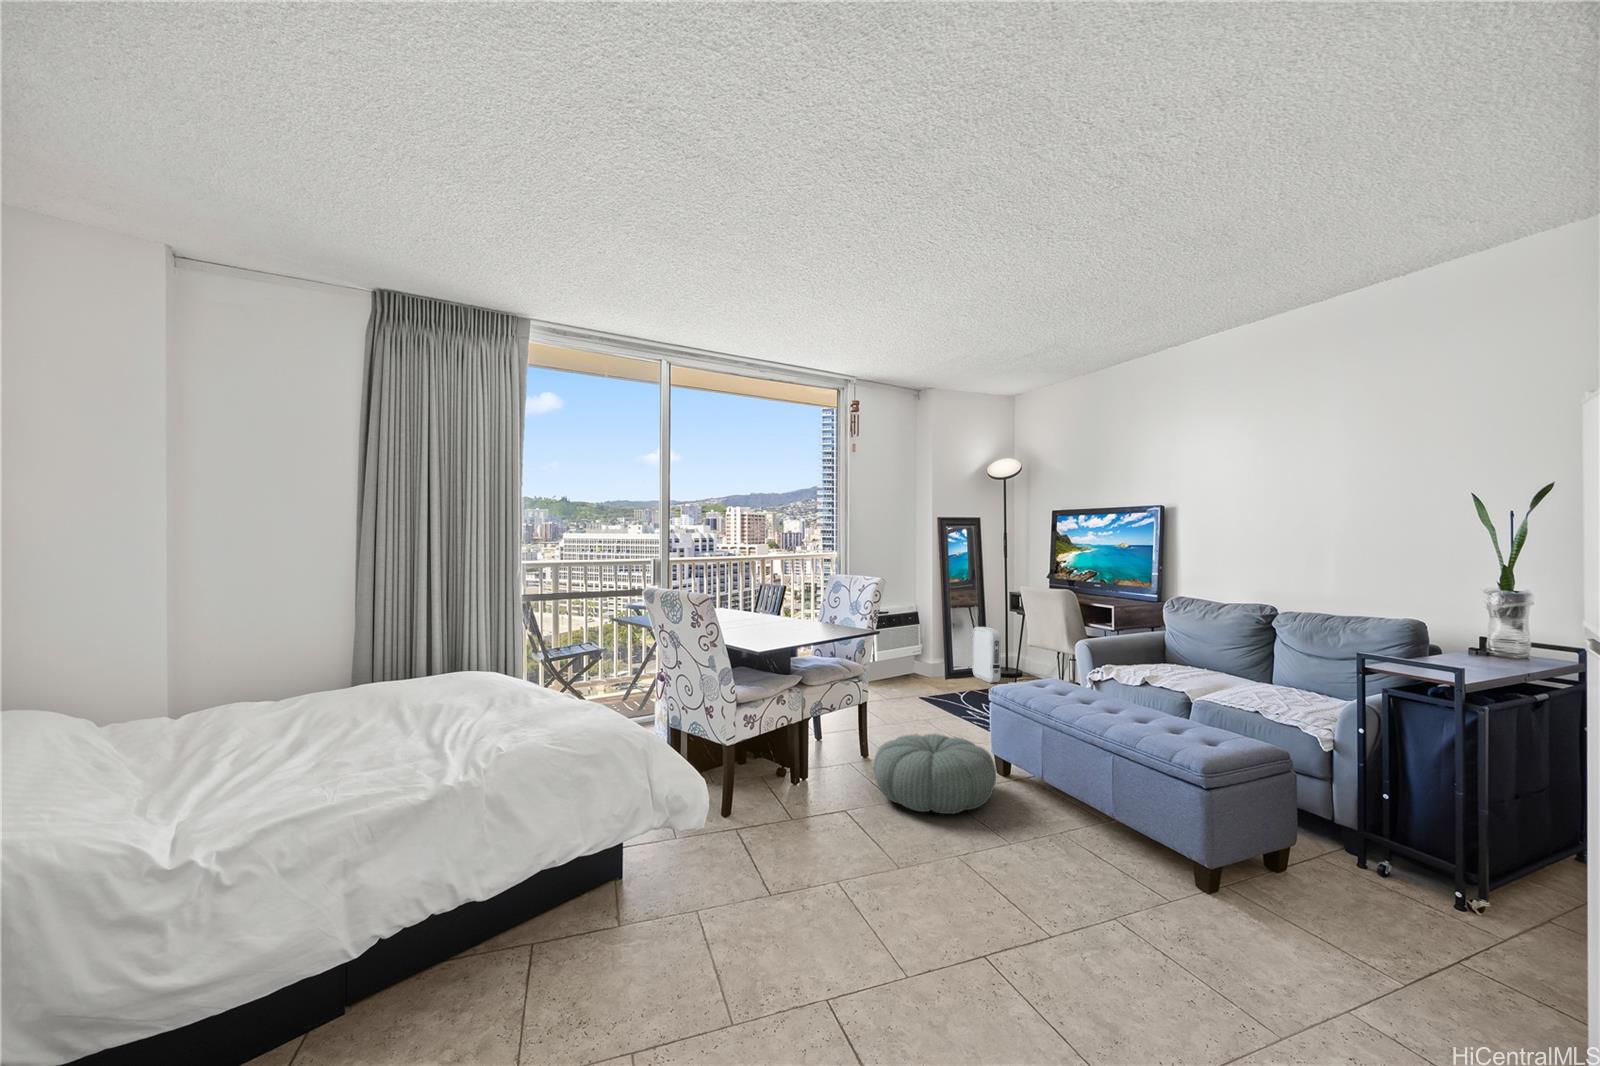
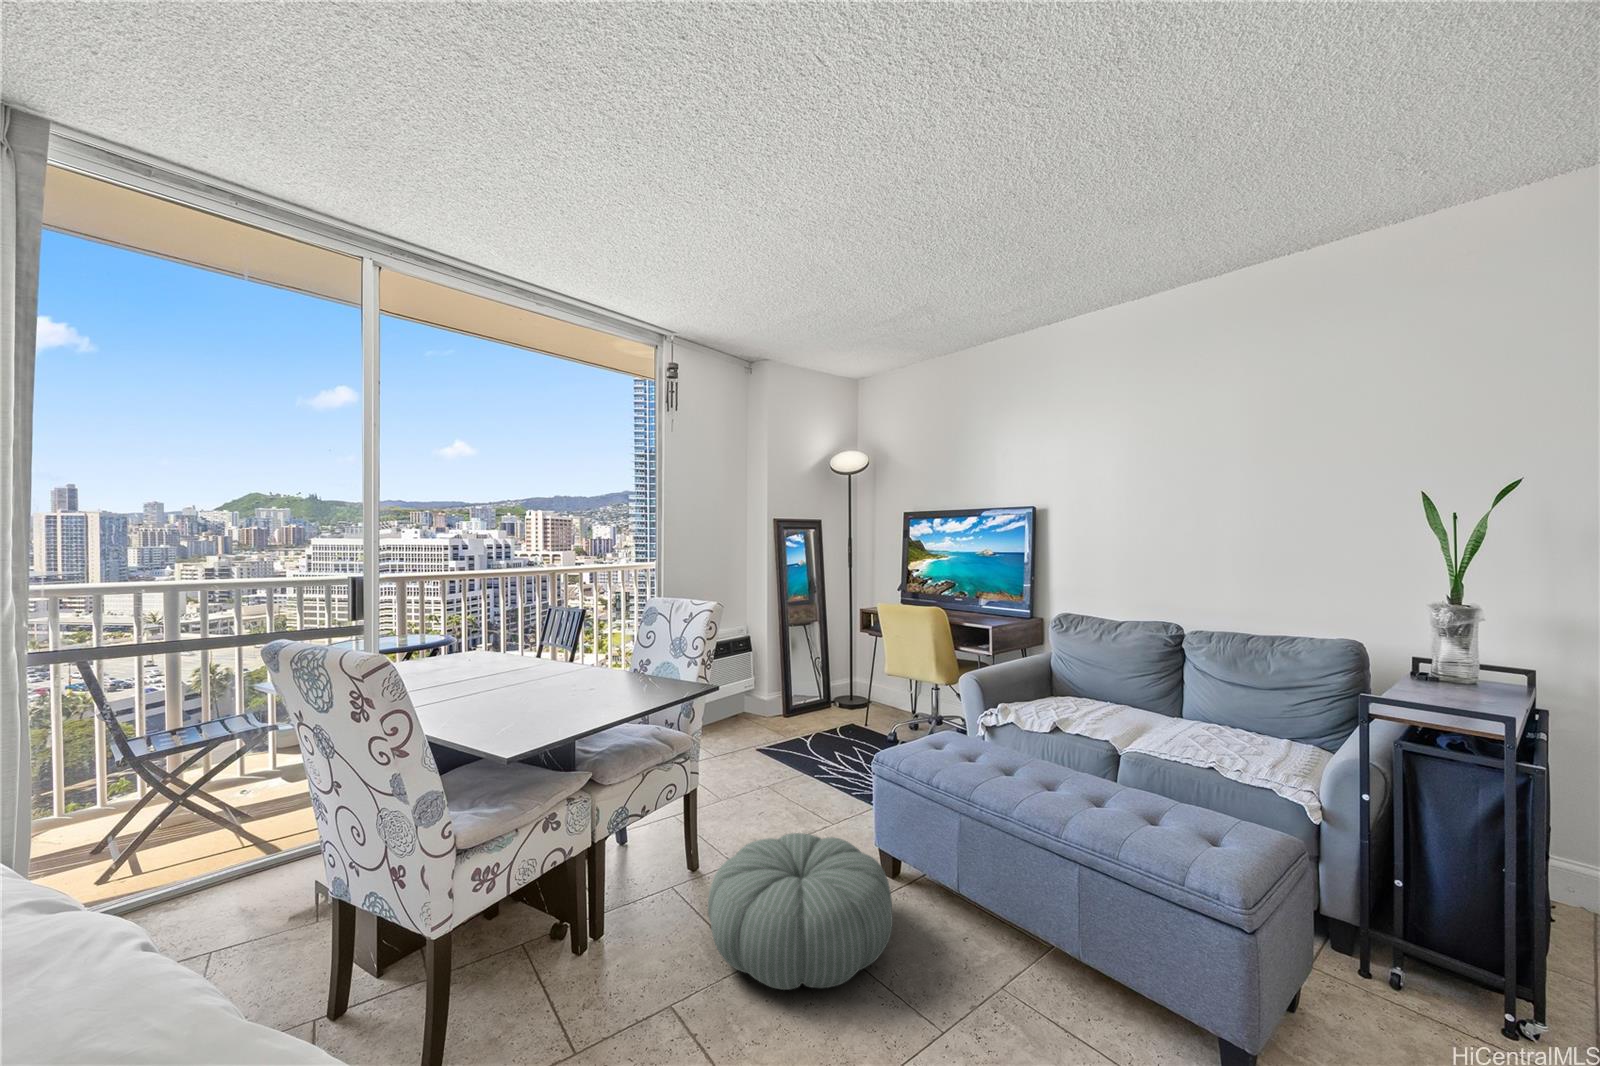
air purifier: present [972,627,1001,683] -> none [818,648,851,713]

